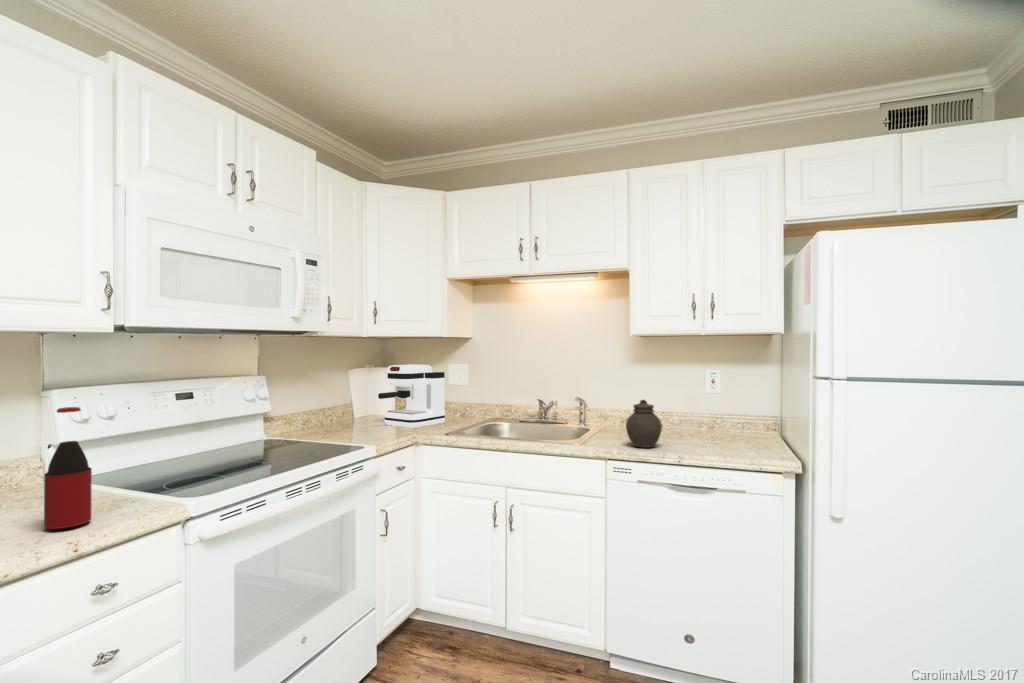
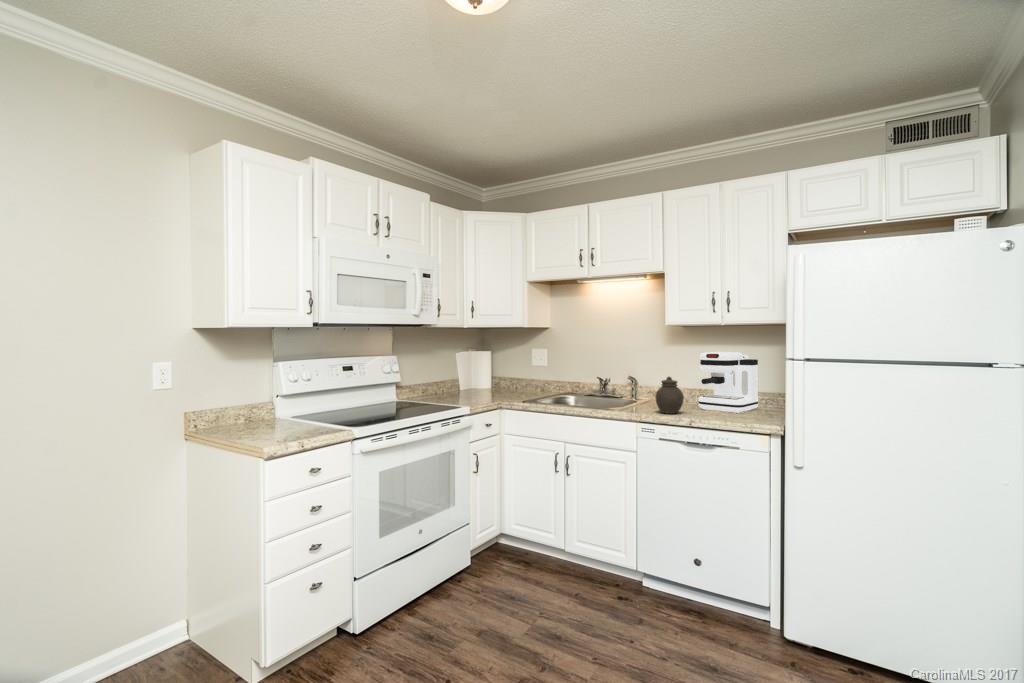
coffee maker: present [378,365,445,429] -> present [698,352,758,413]
bottle: present [44,407,92,529] -> none [286,370,308,437]

